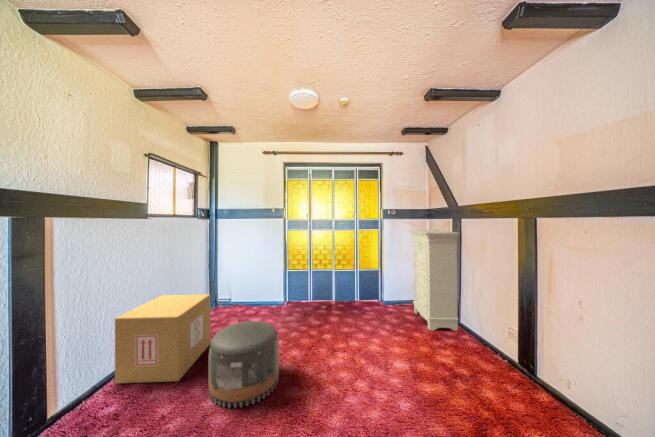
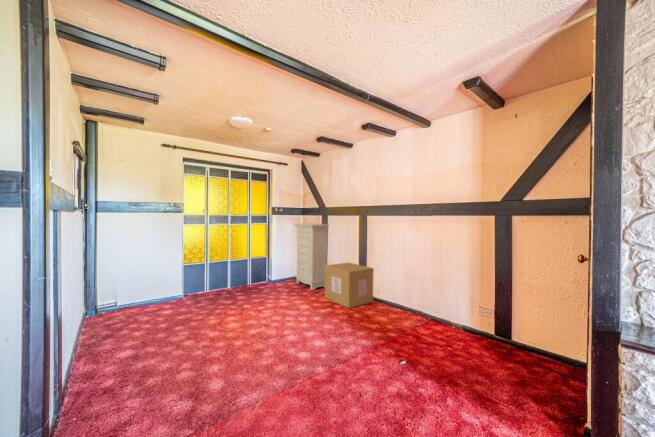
cardboard box: present [115,294,211,383] -> present [325,263,374,308]
pouf: present [209,321,279,408] -> none [191,293,244,349]

